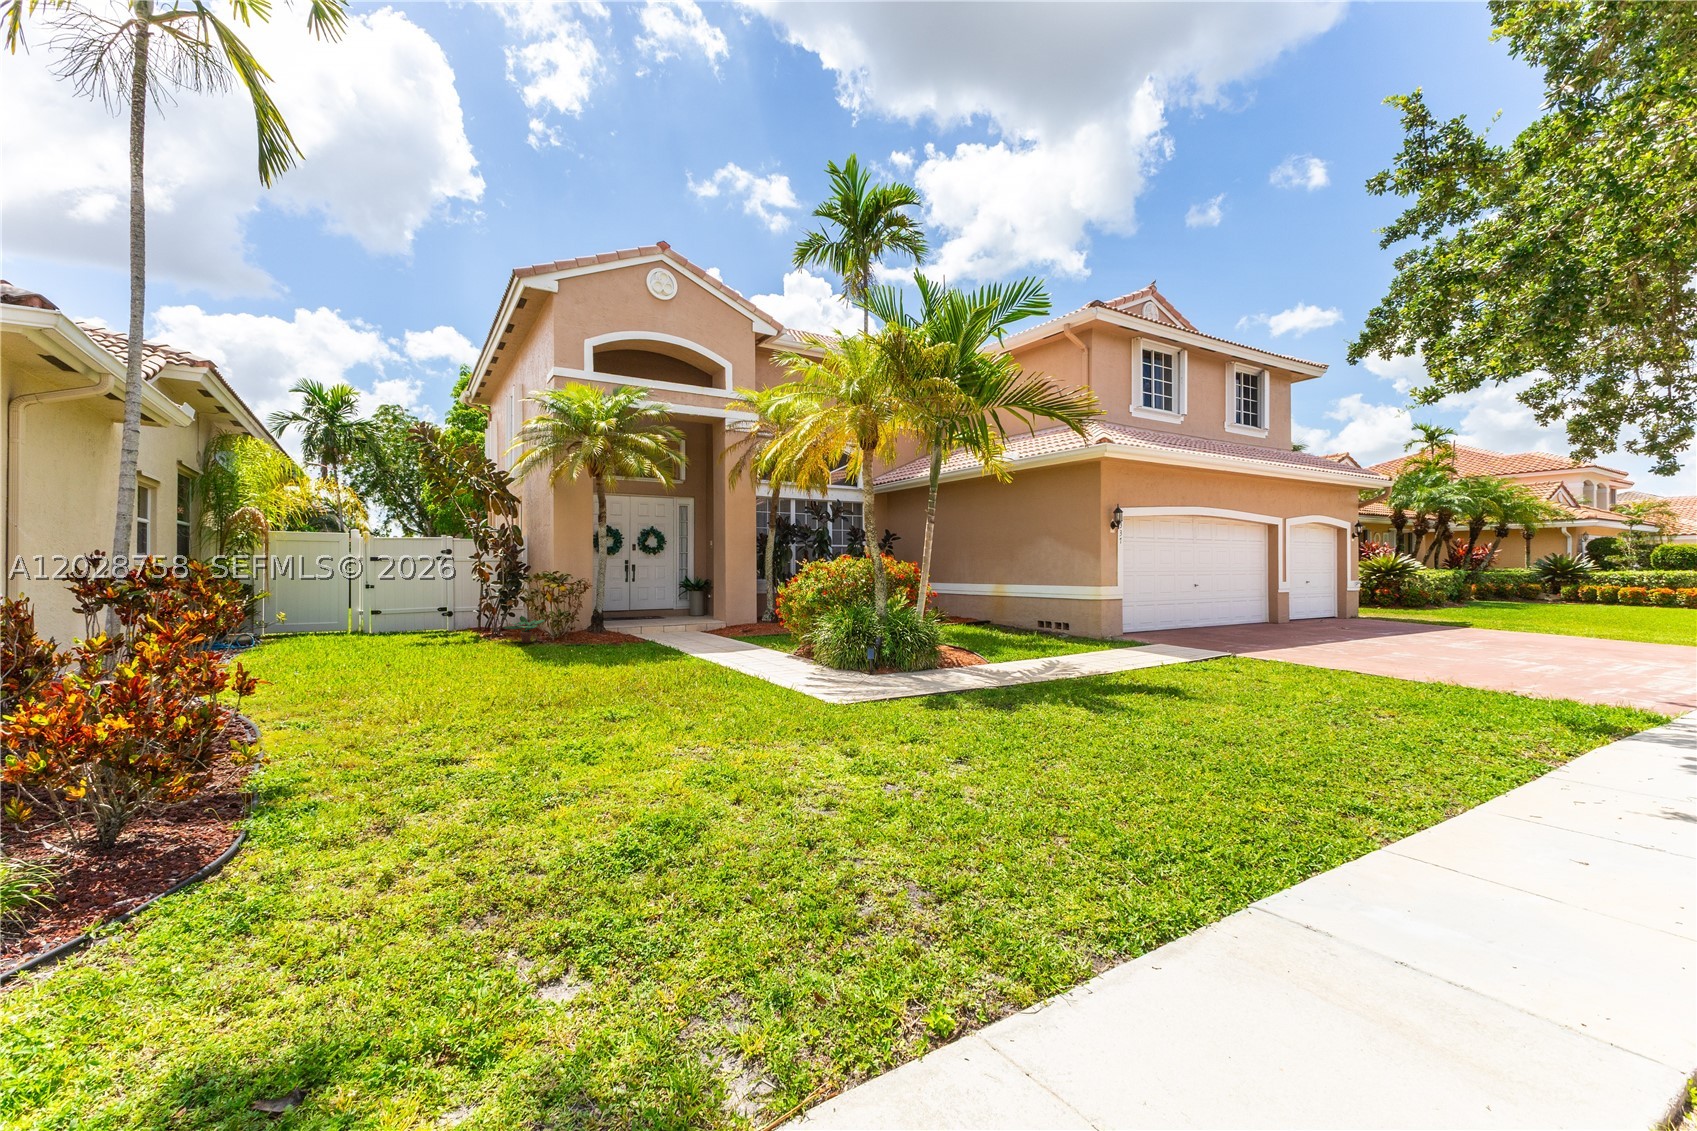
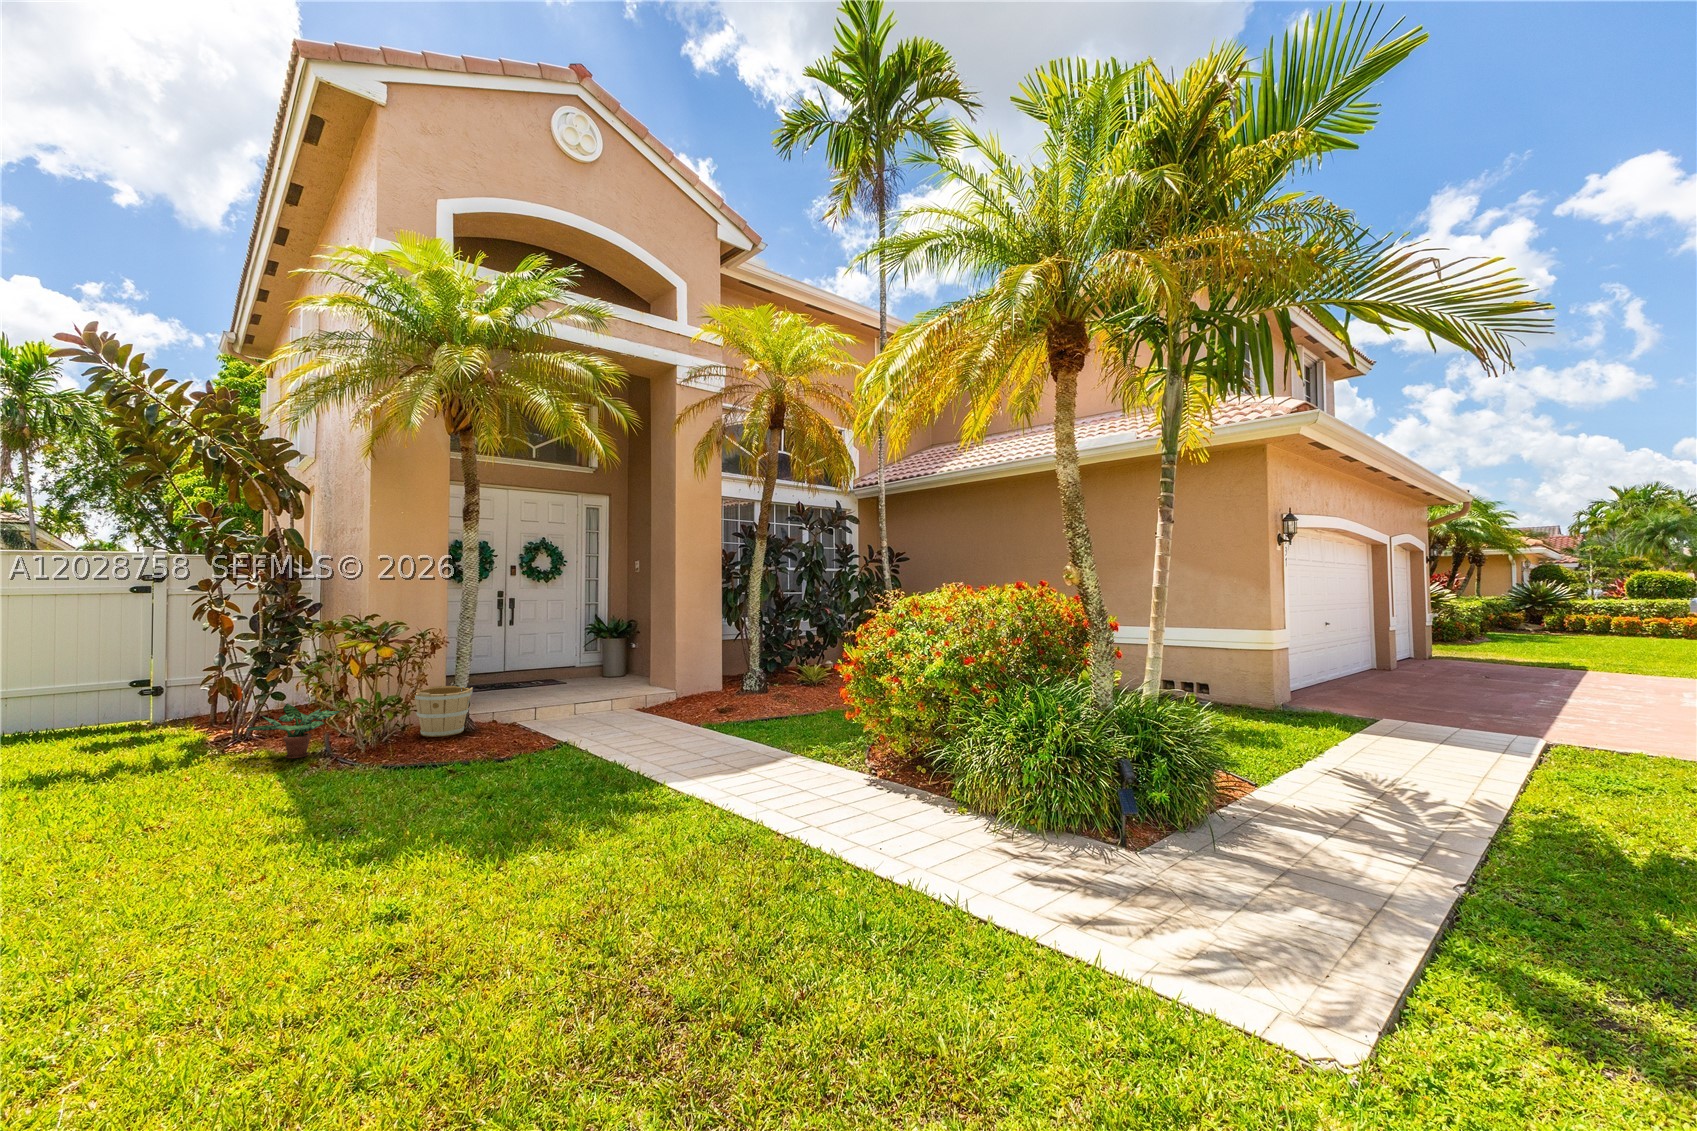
wooden bucket: none [578,612,608,638] -> present [415,686,473,737]

